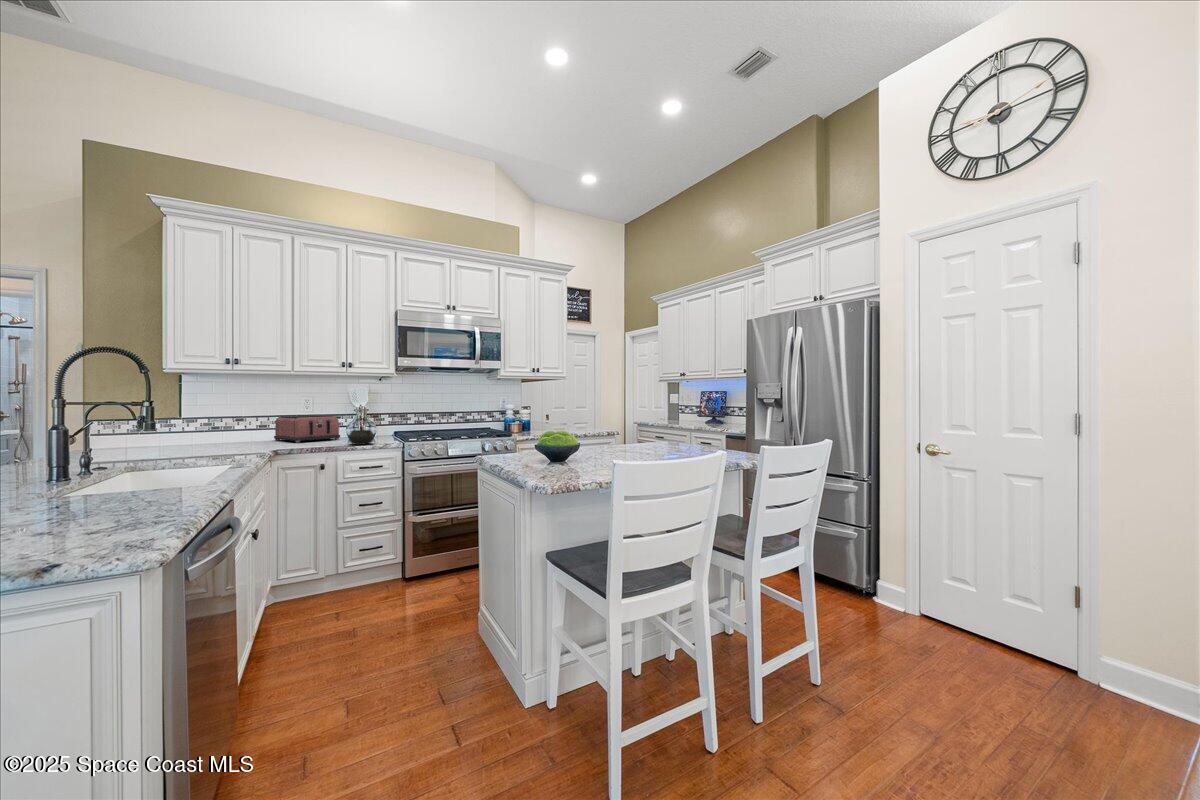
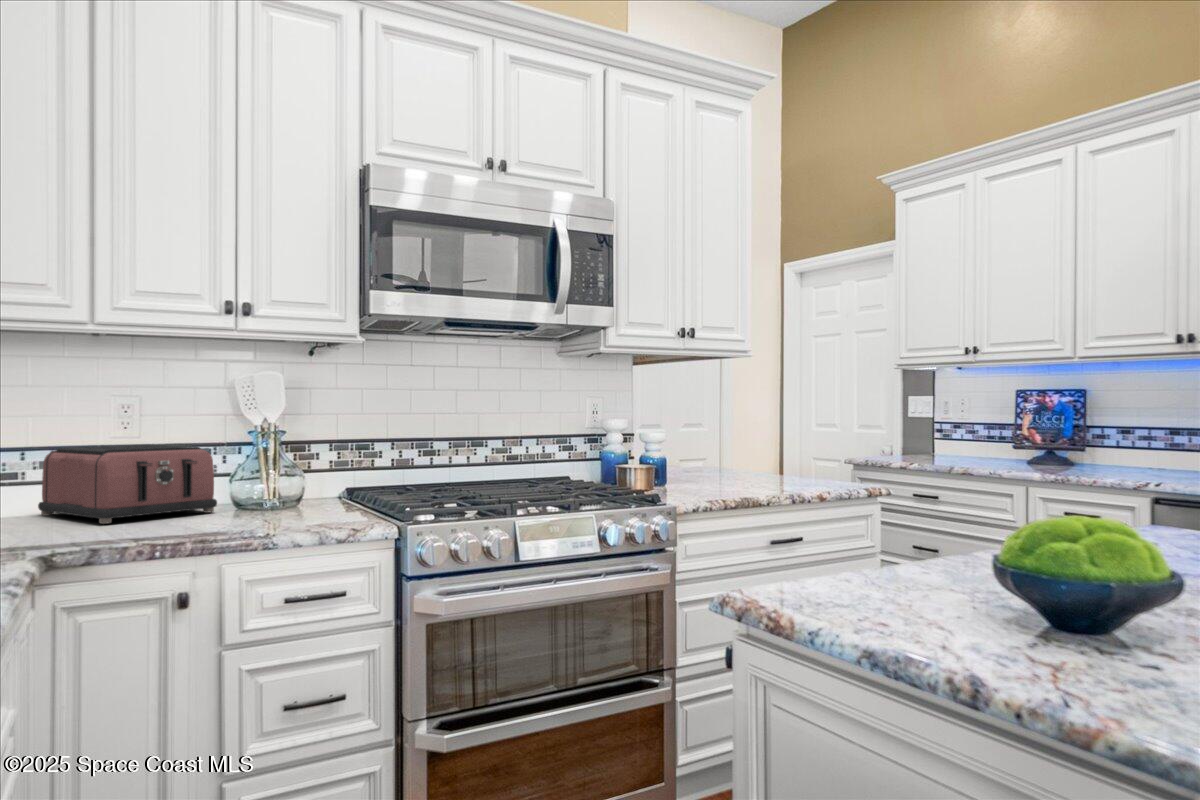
kettle: present [349,418,374,445] -> none [252,454,323,532]

